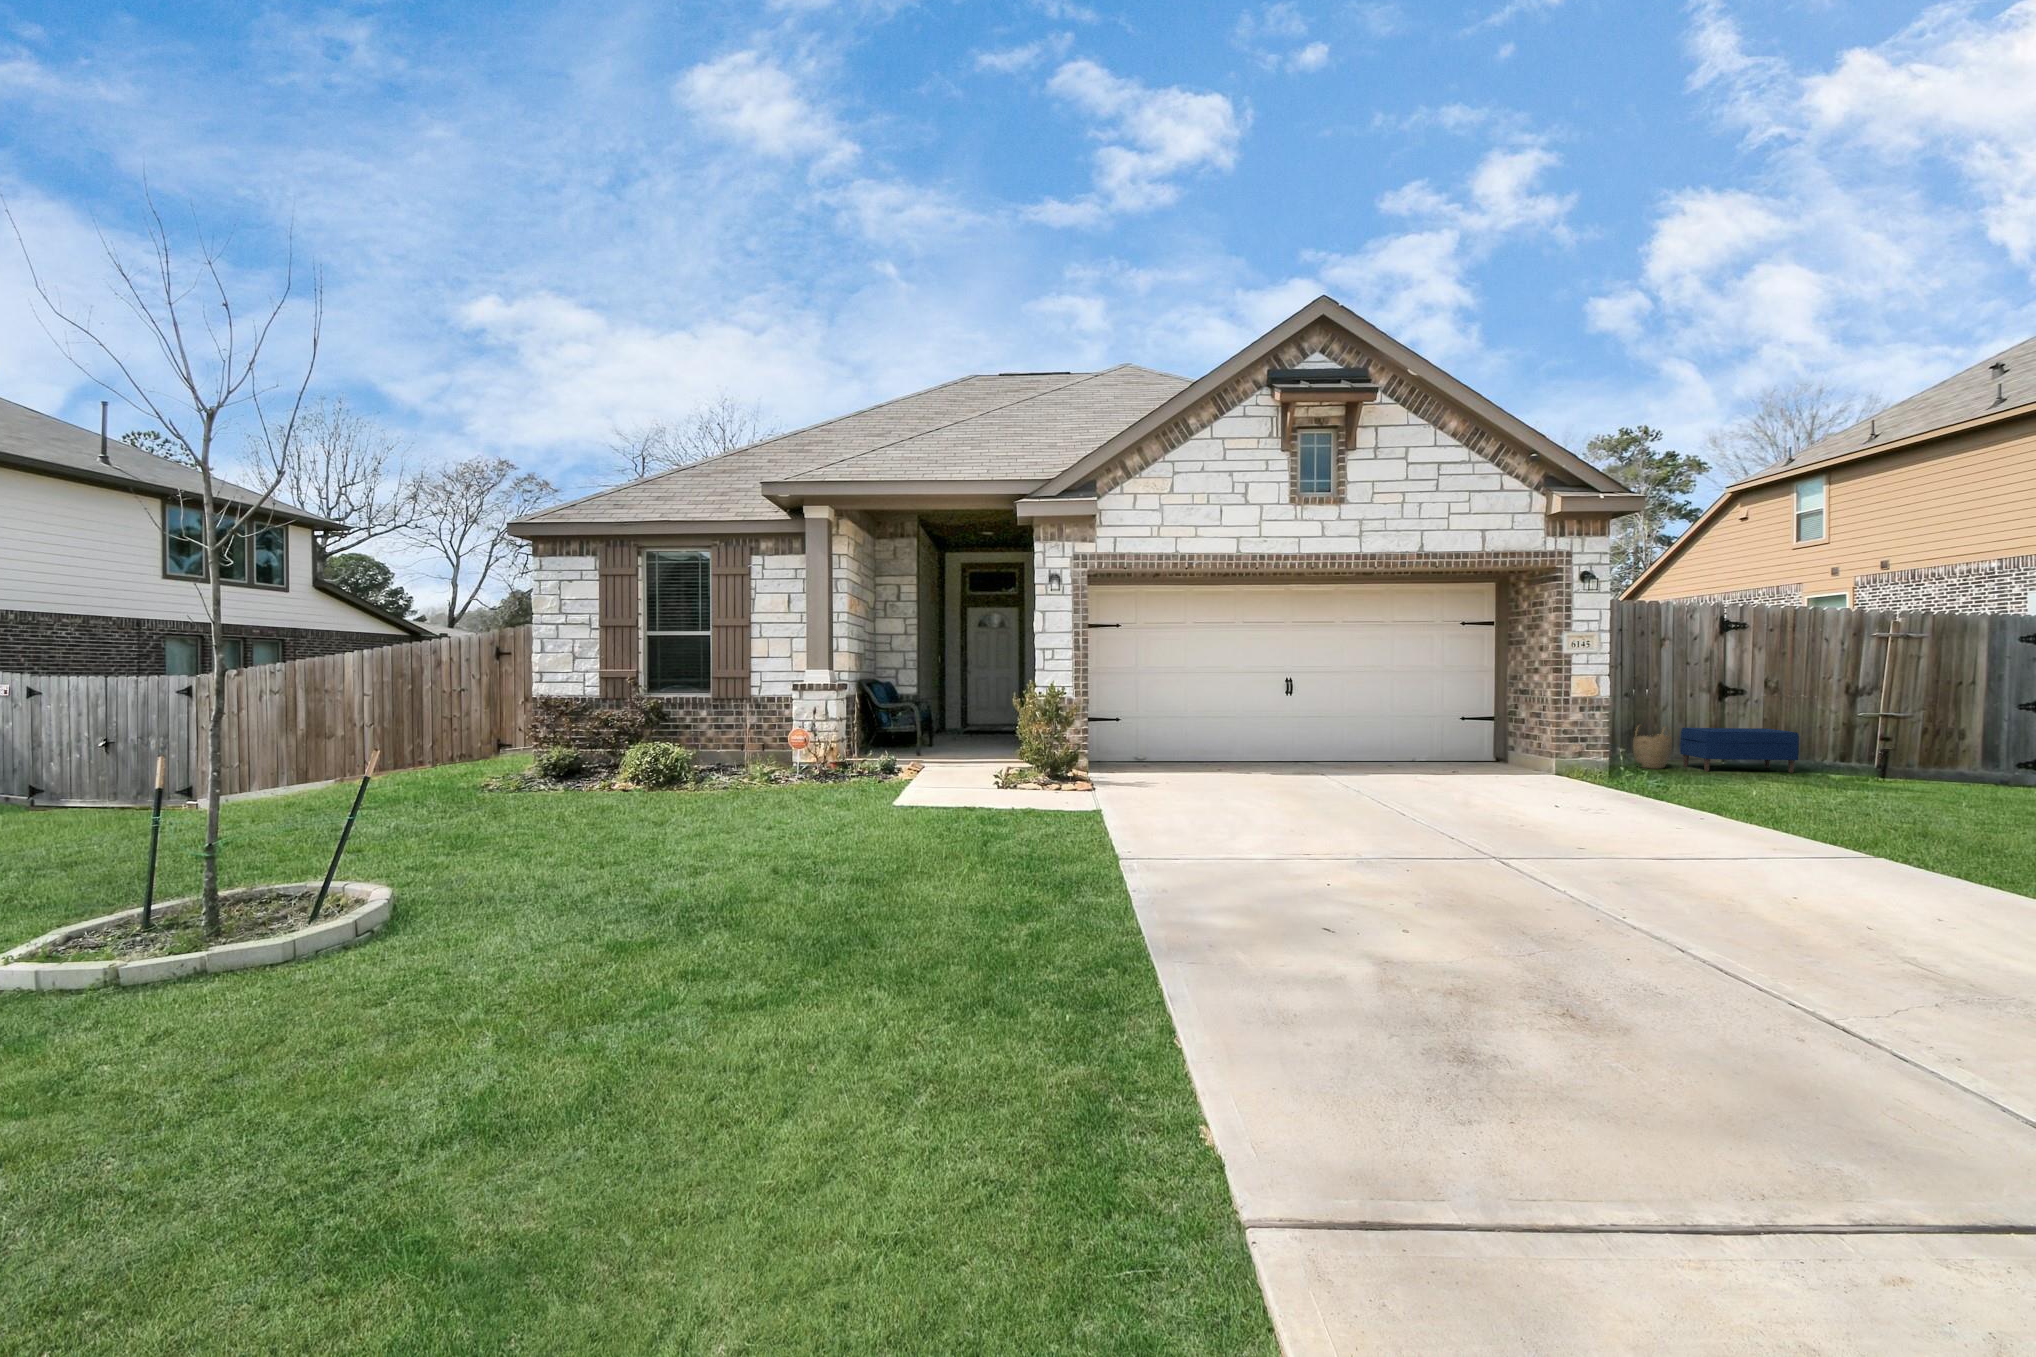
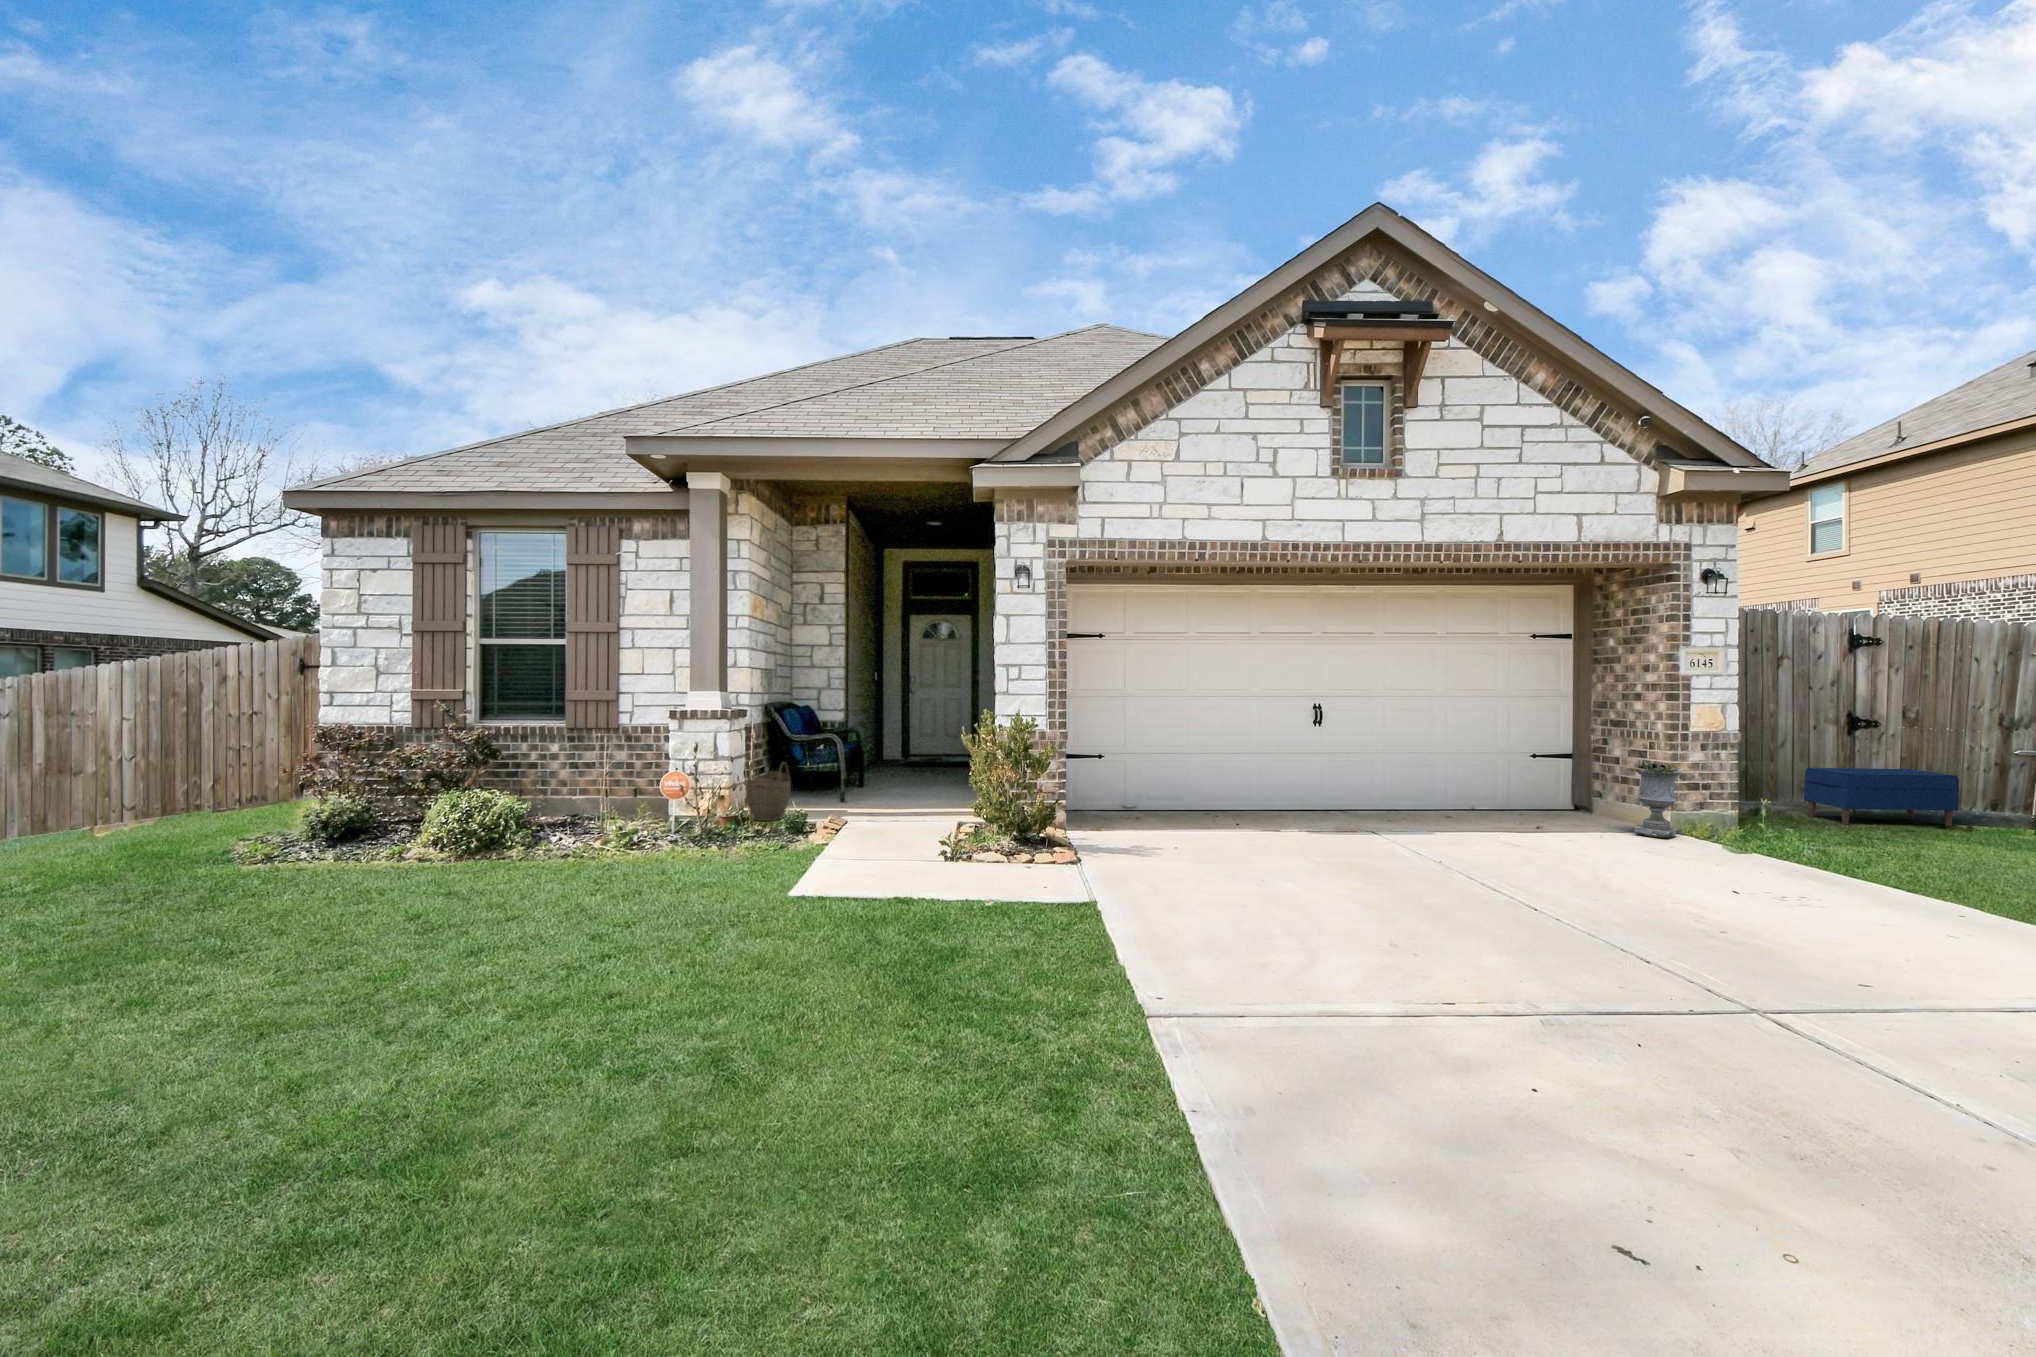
planter: none [1525,719,1562,778] -> present [1634,760,1682,838]
woven basket: present [1633,728,1672,769] -> present [746,762,791,821]

